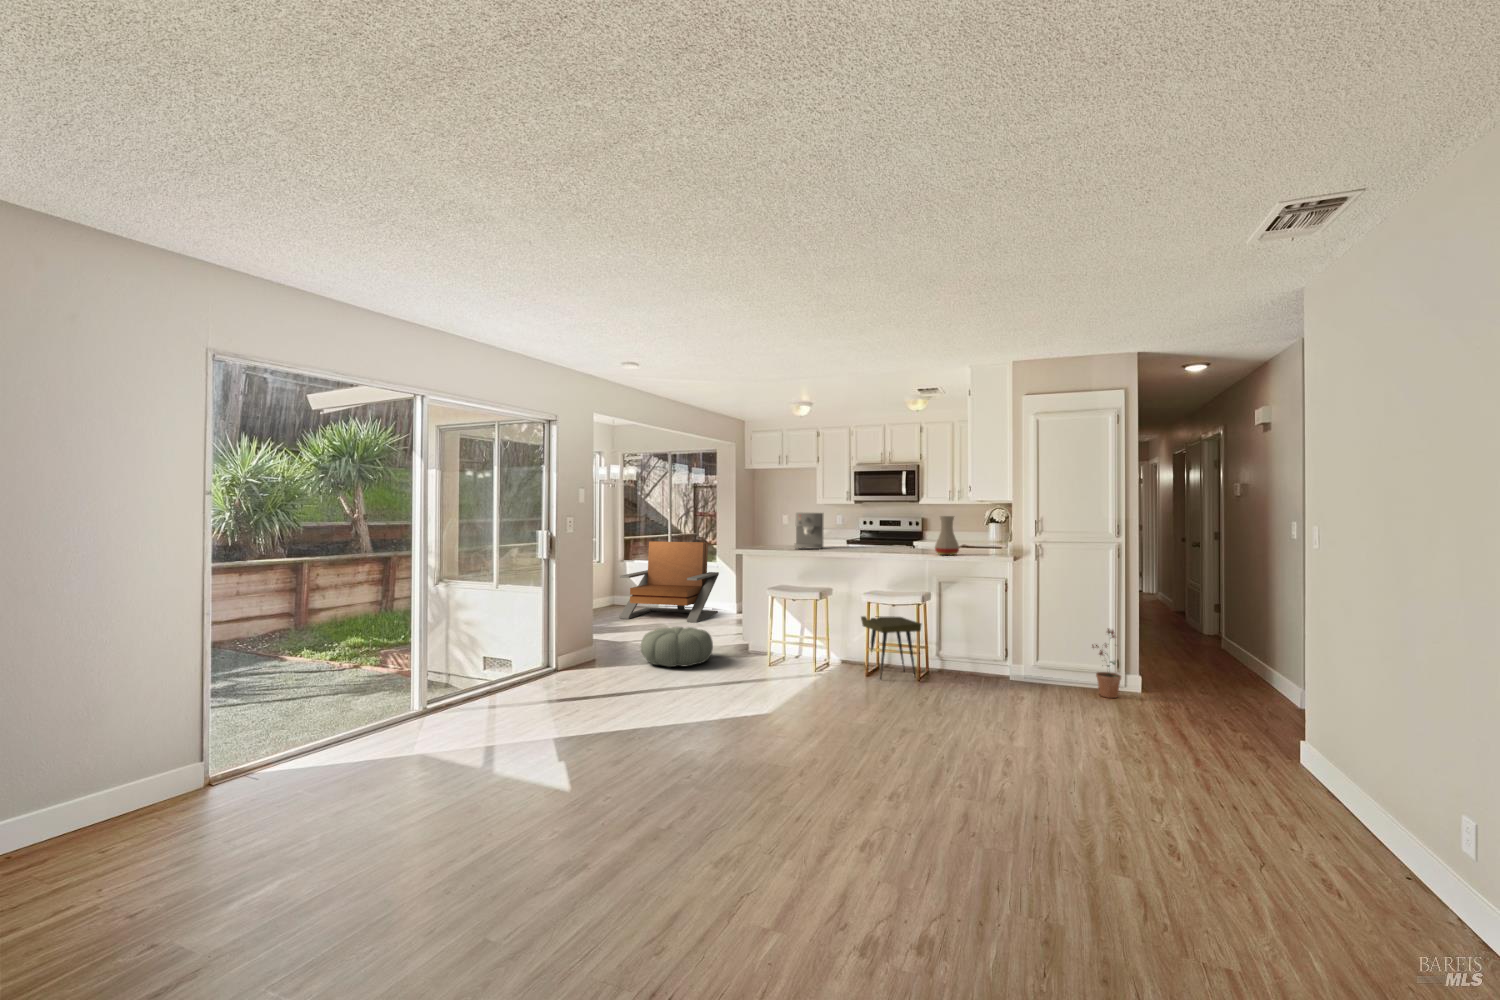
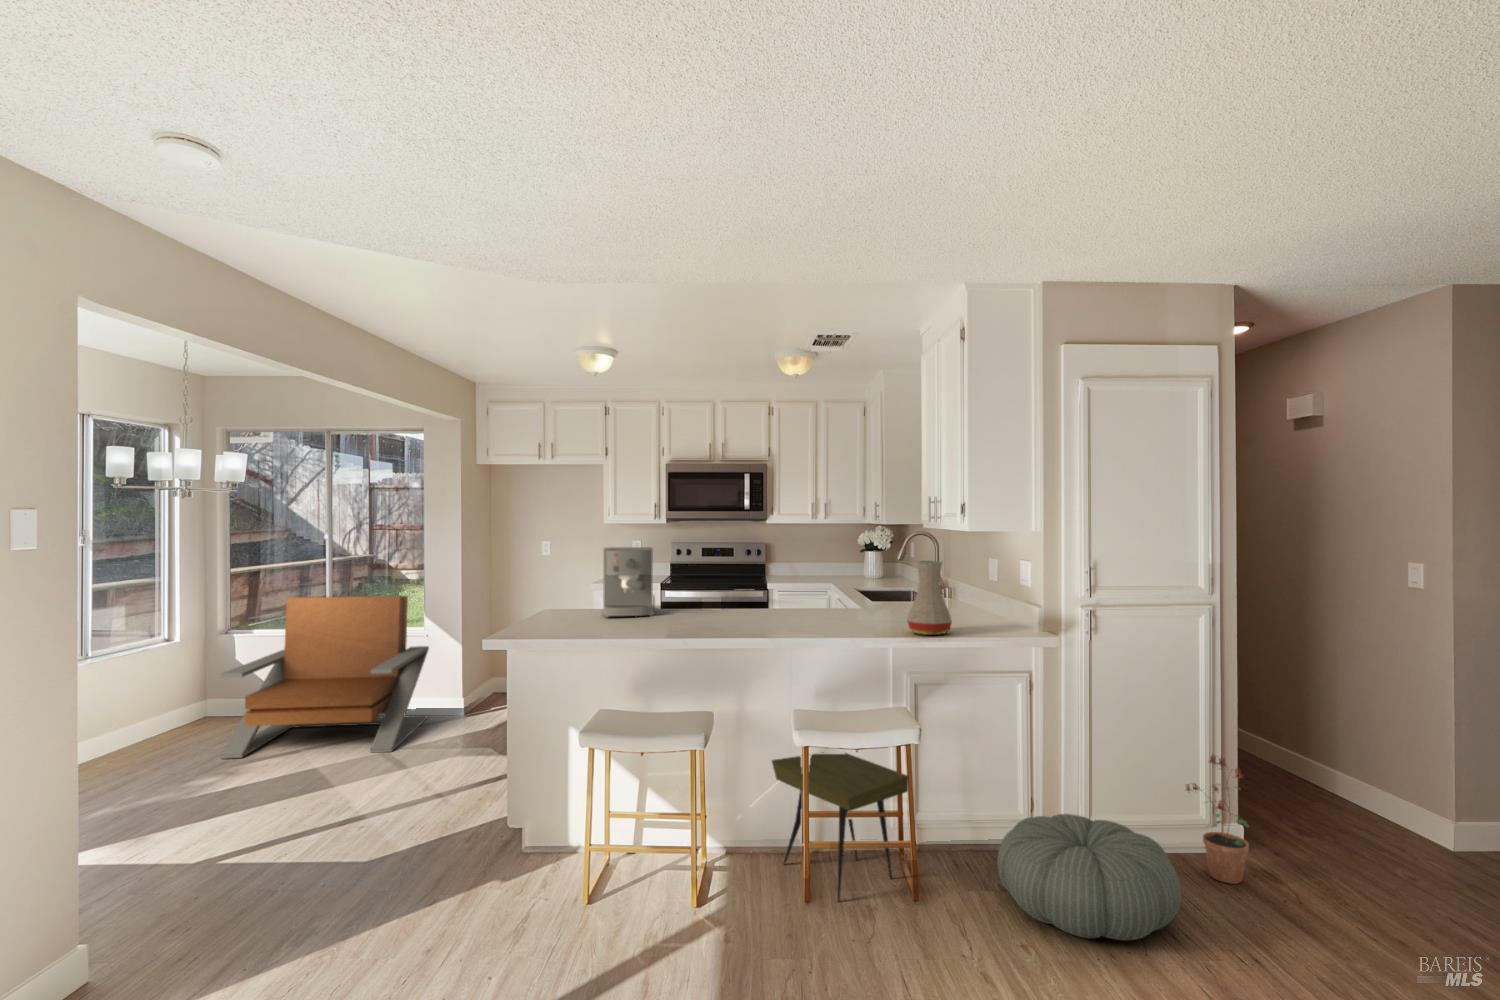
pouf: present [641,627,713,667] -> present [997,814,1182,940]

